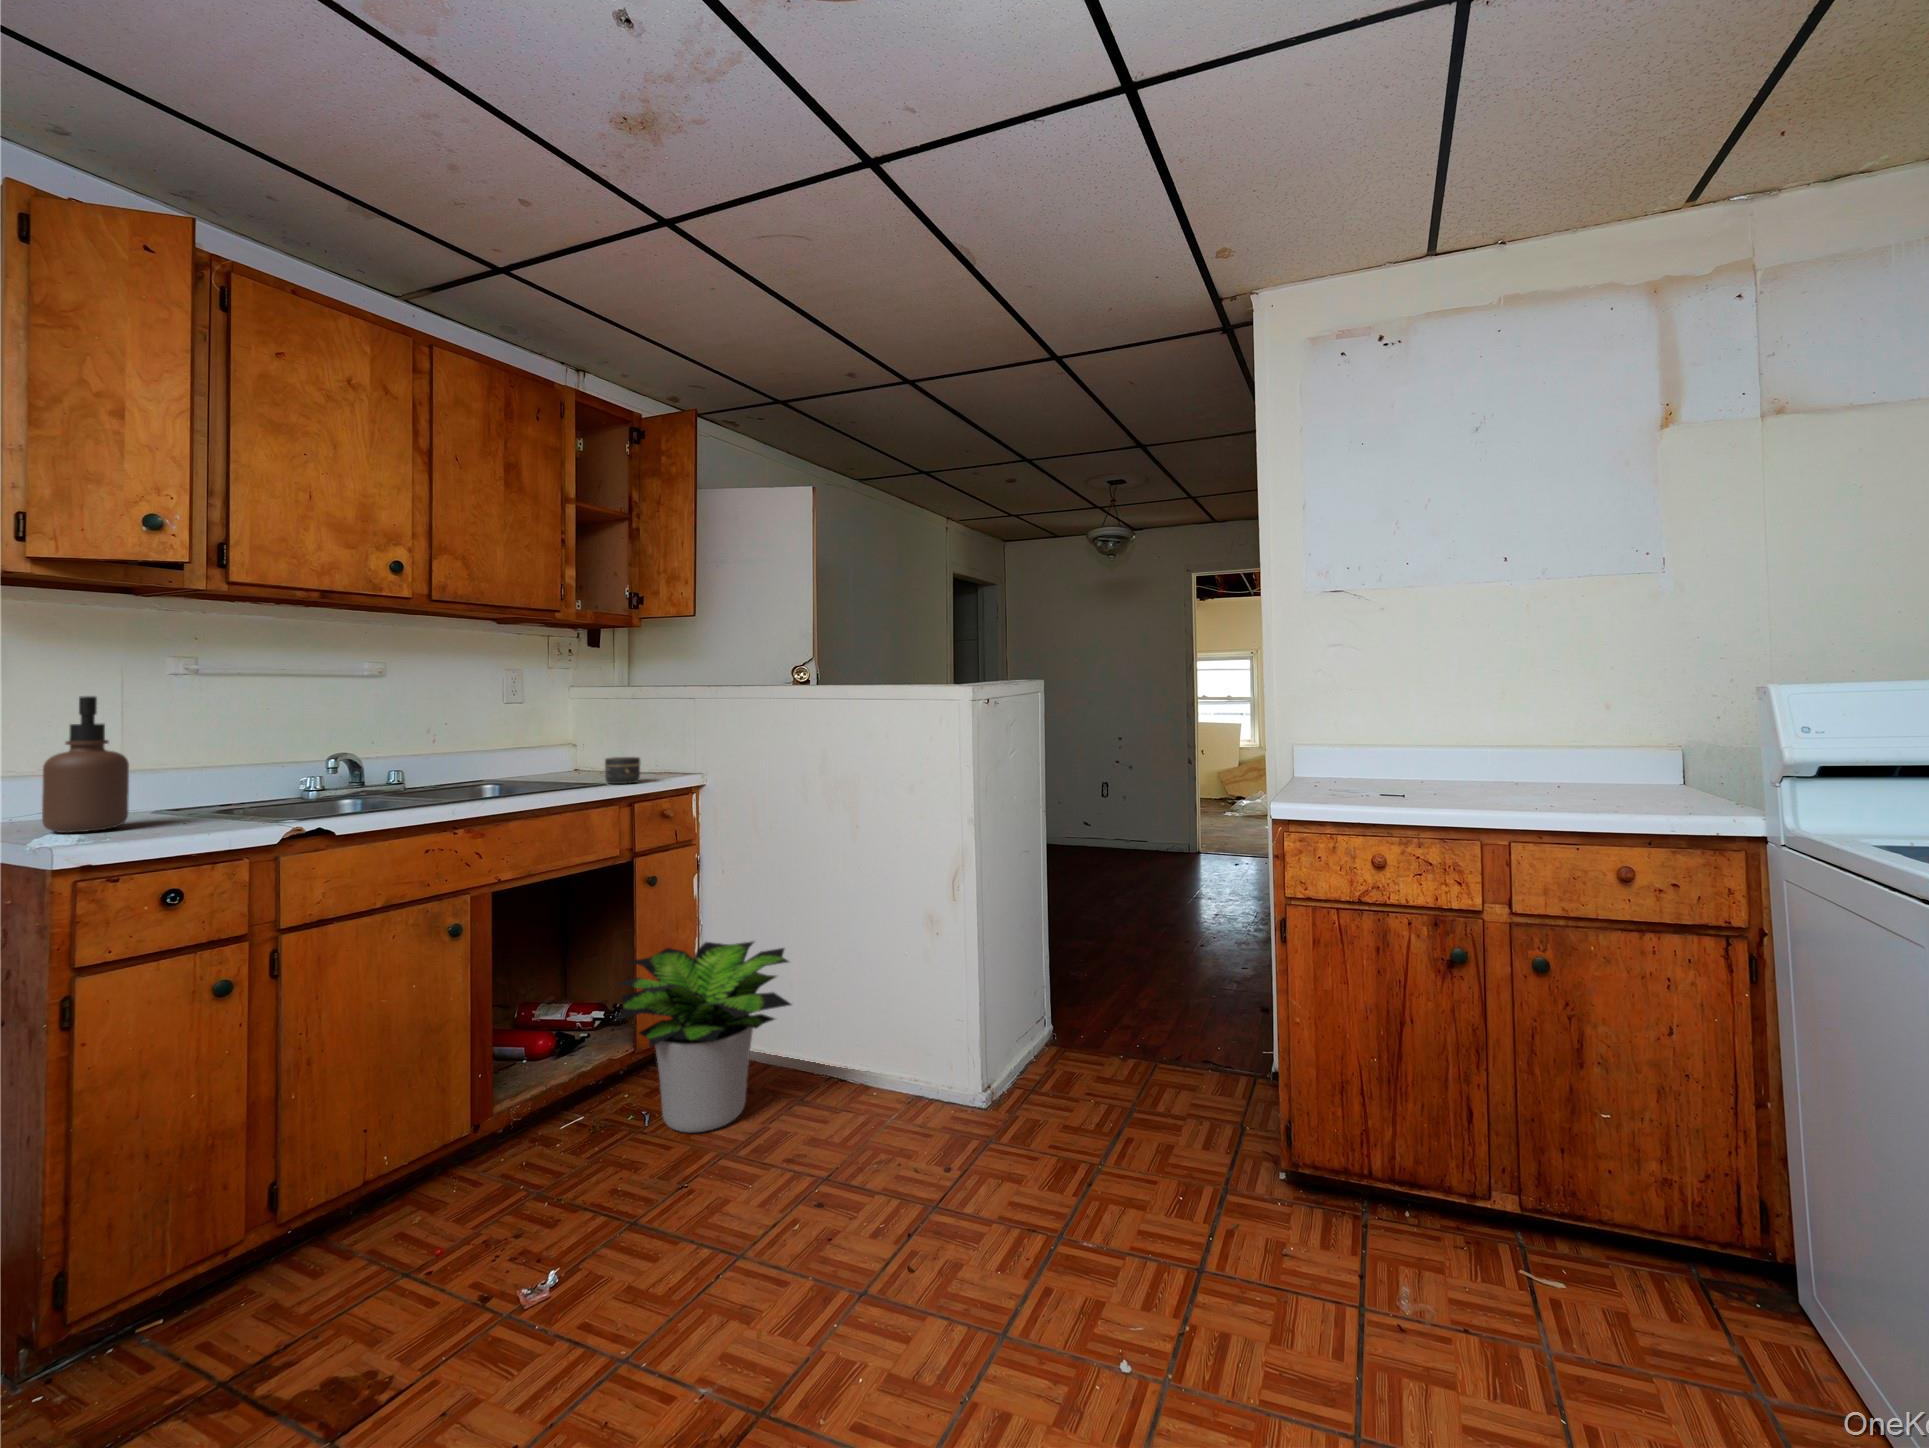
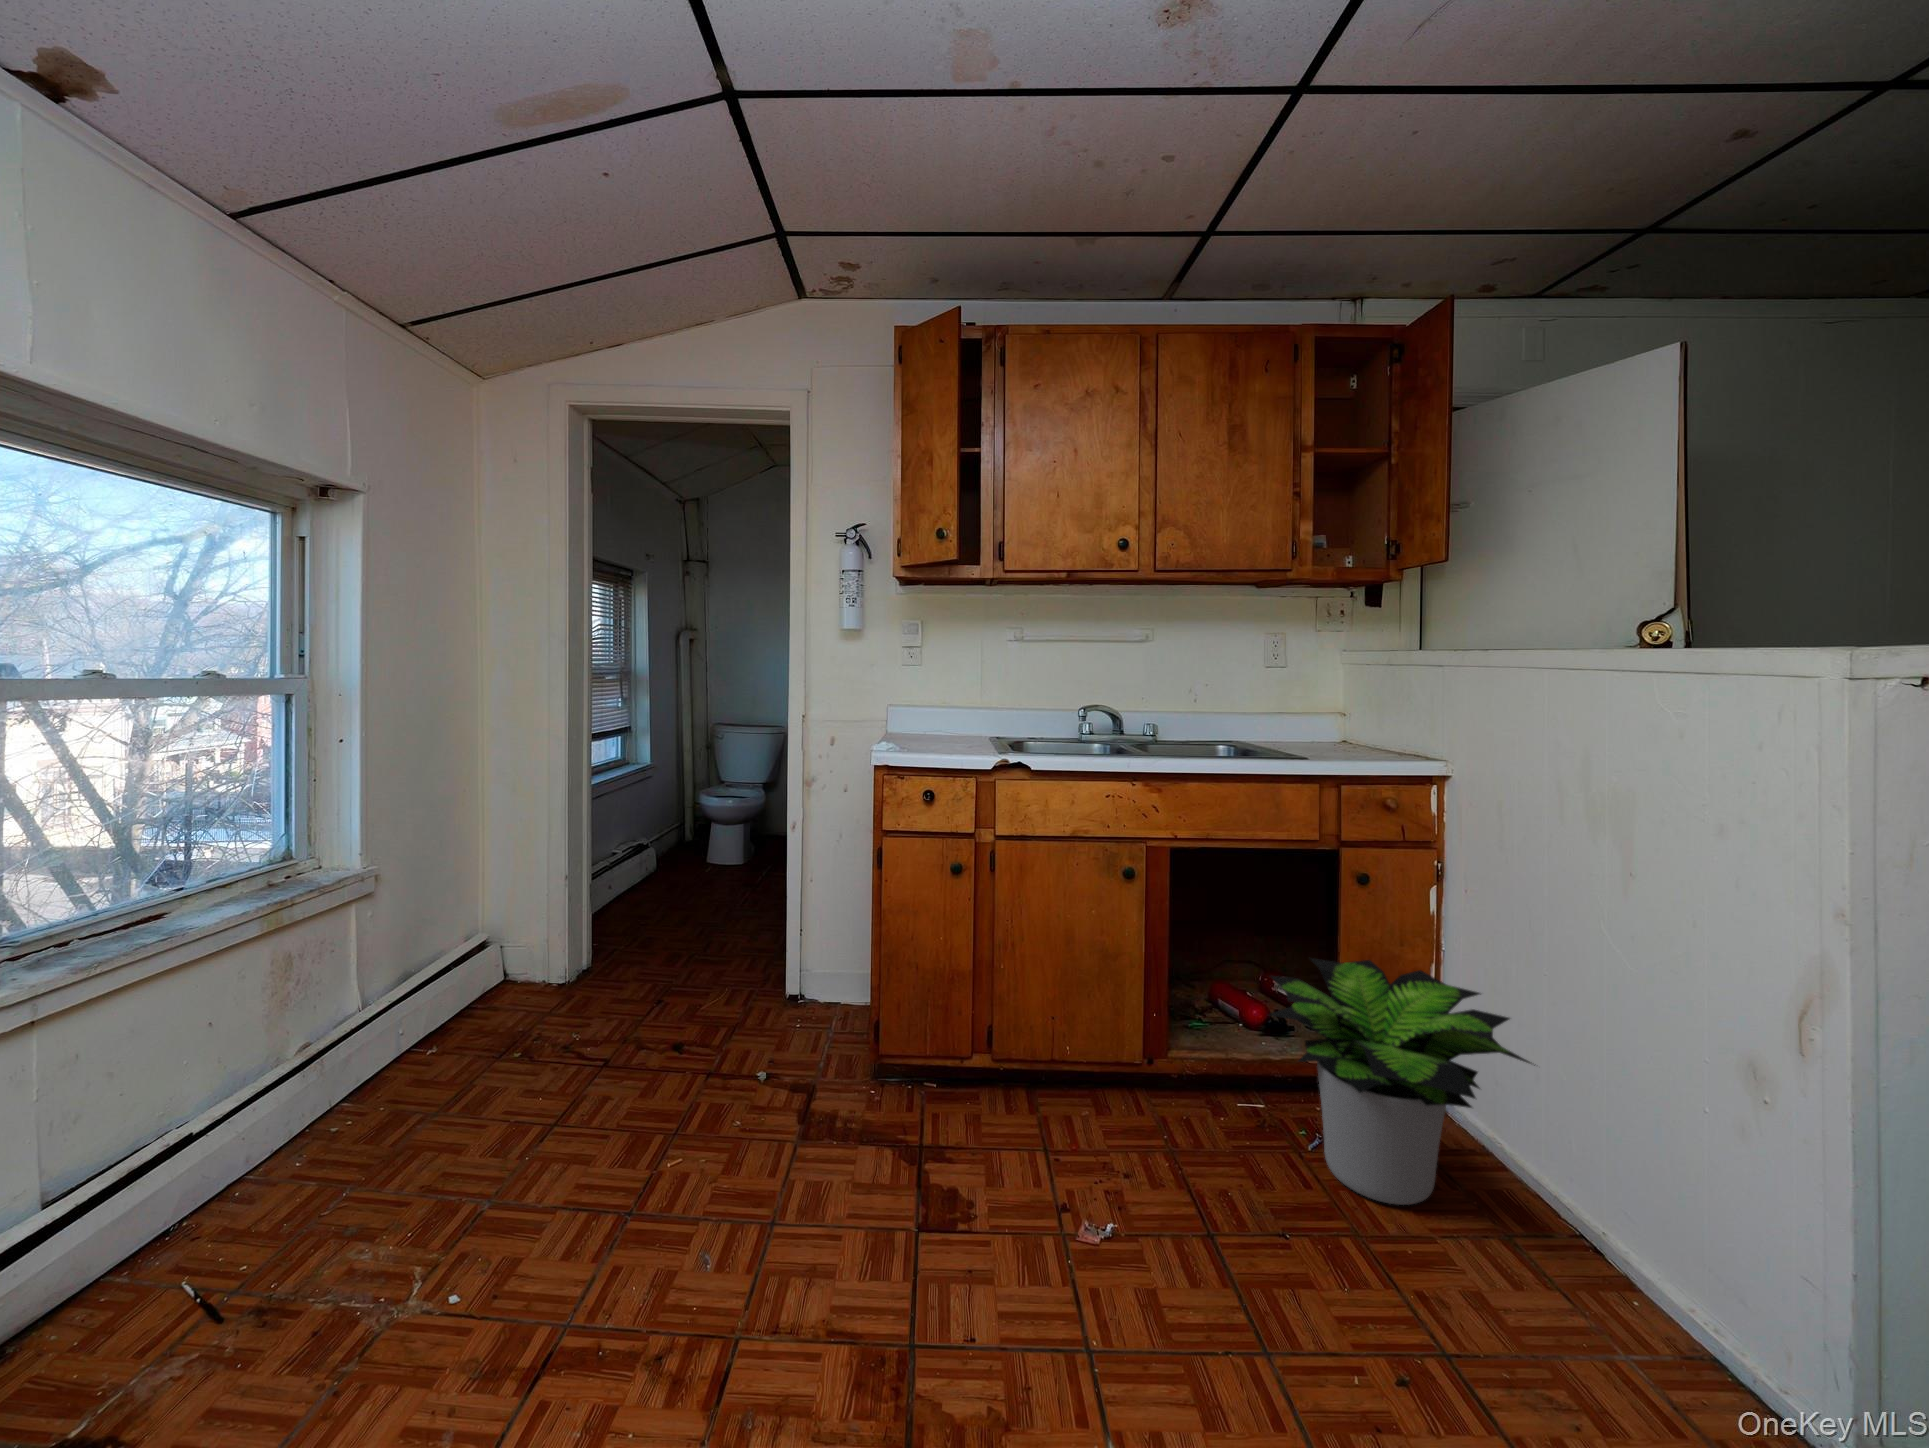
soap dispenser: present [42,696,129,833] -> none [918,657,956,745]
jar: present [605,757,641,784] -> none [1336,730,1378,761]

